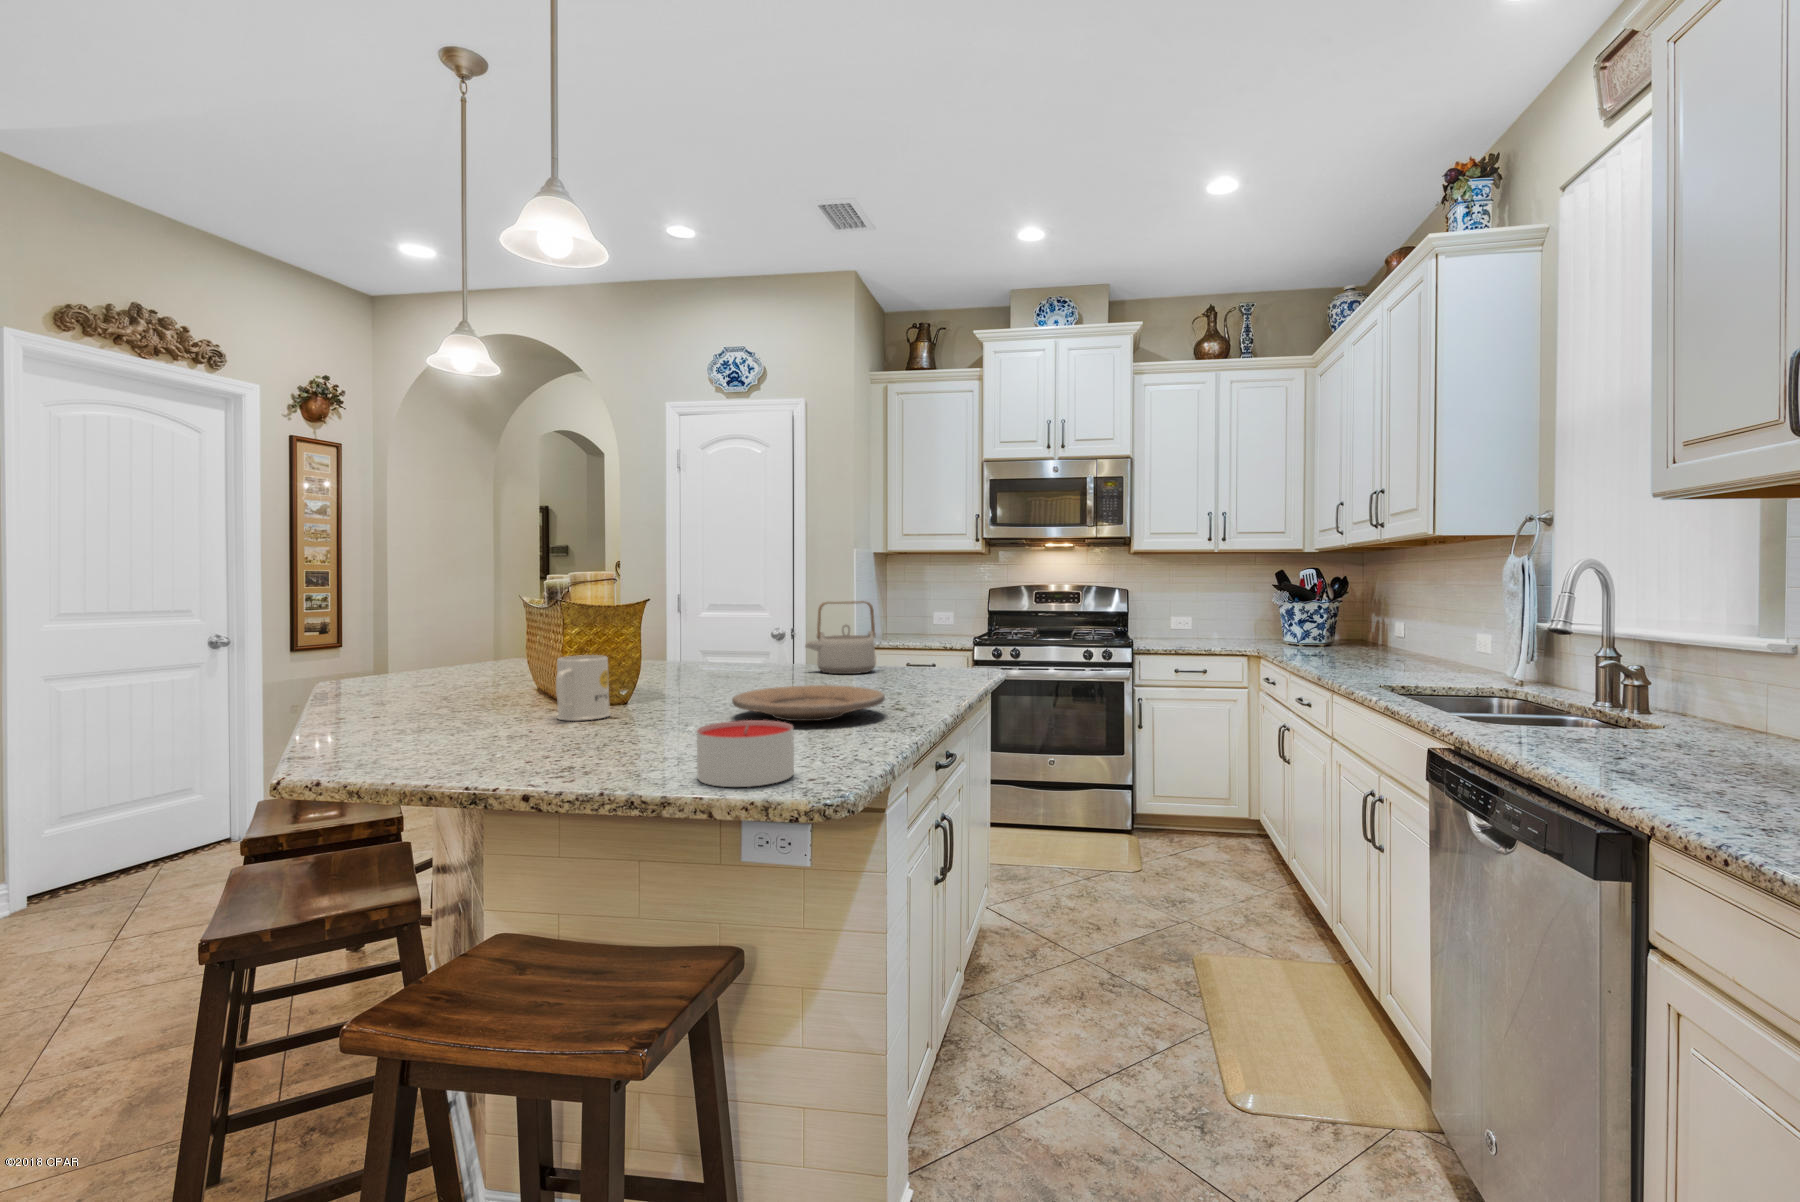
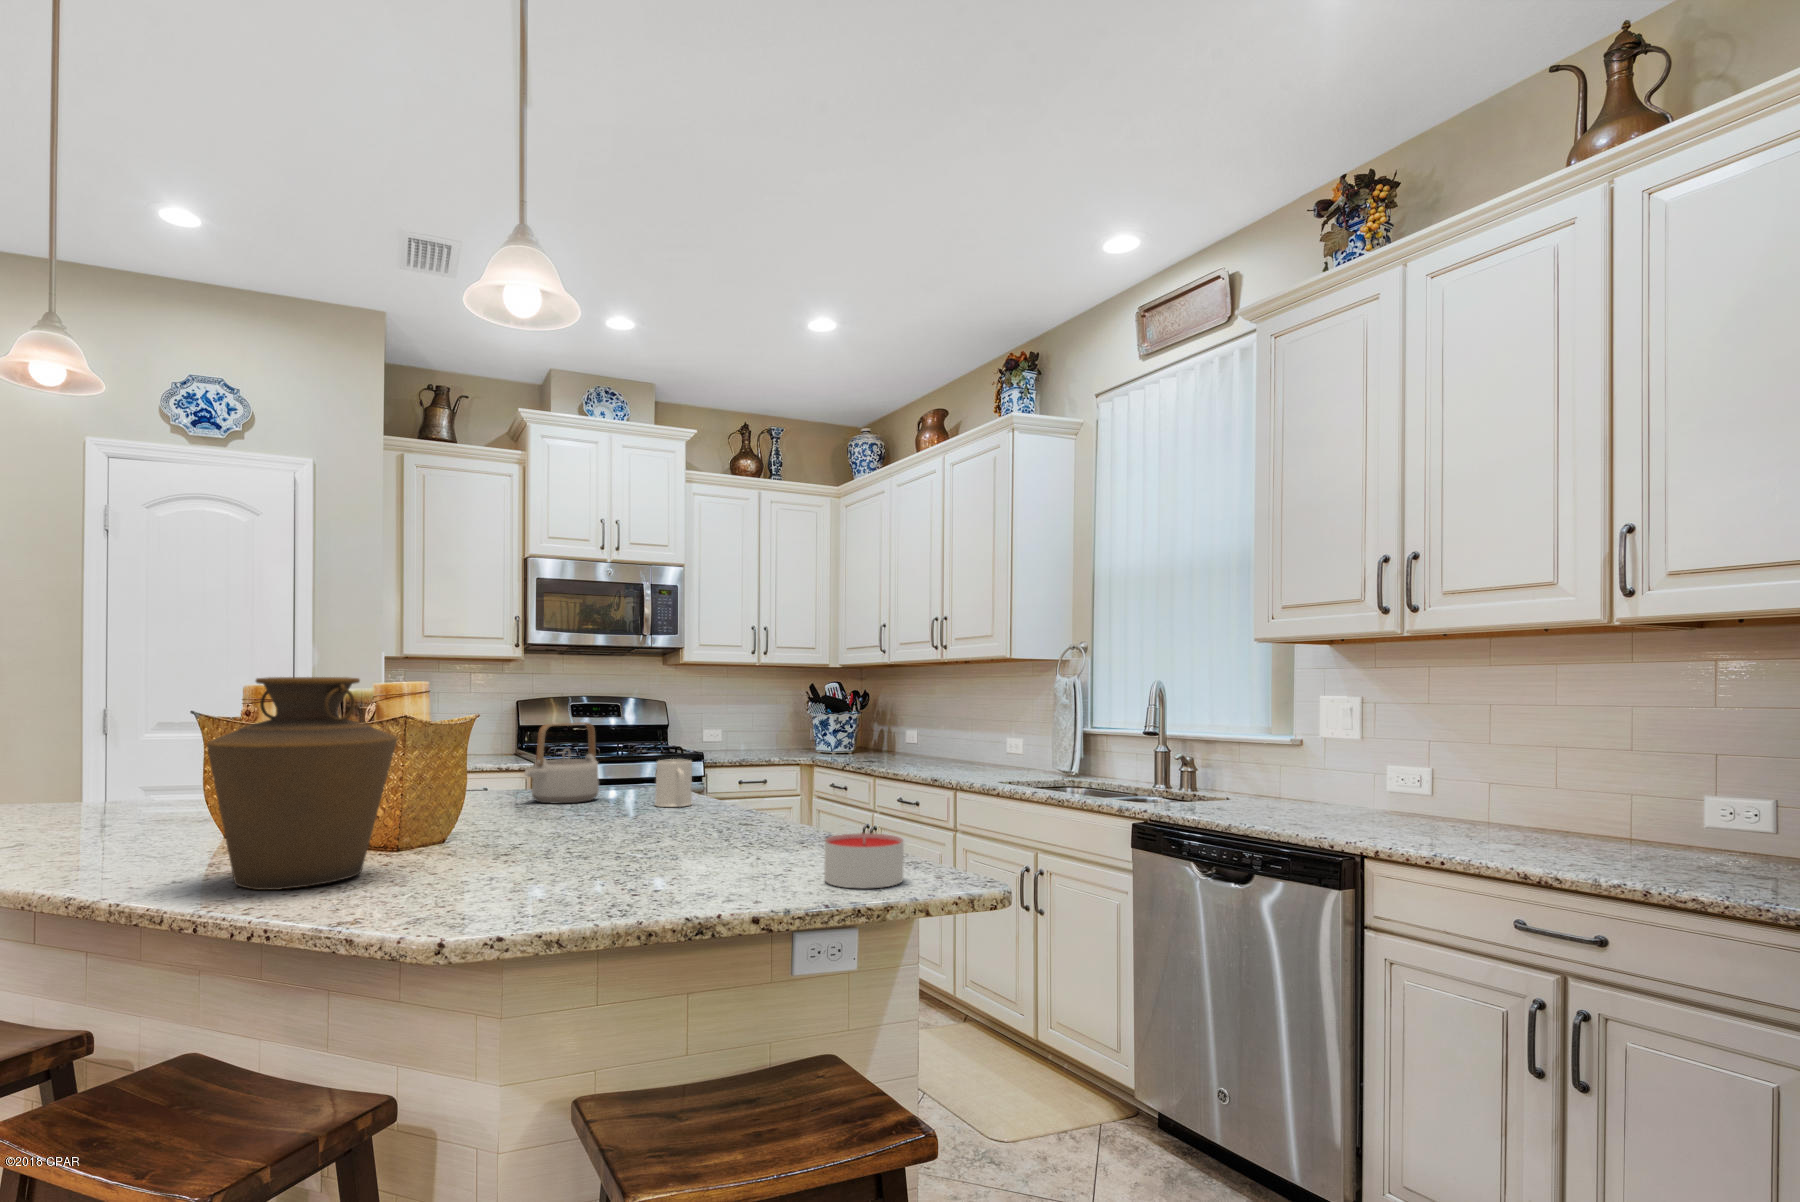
vase: none [360,551,511,718] -> present [207,677,397,890]
mug: present [556,655,610,721] -> present [655,759,692,807]
plate: present [732,685,885,721] -> none [641,809,790,844]

